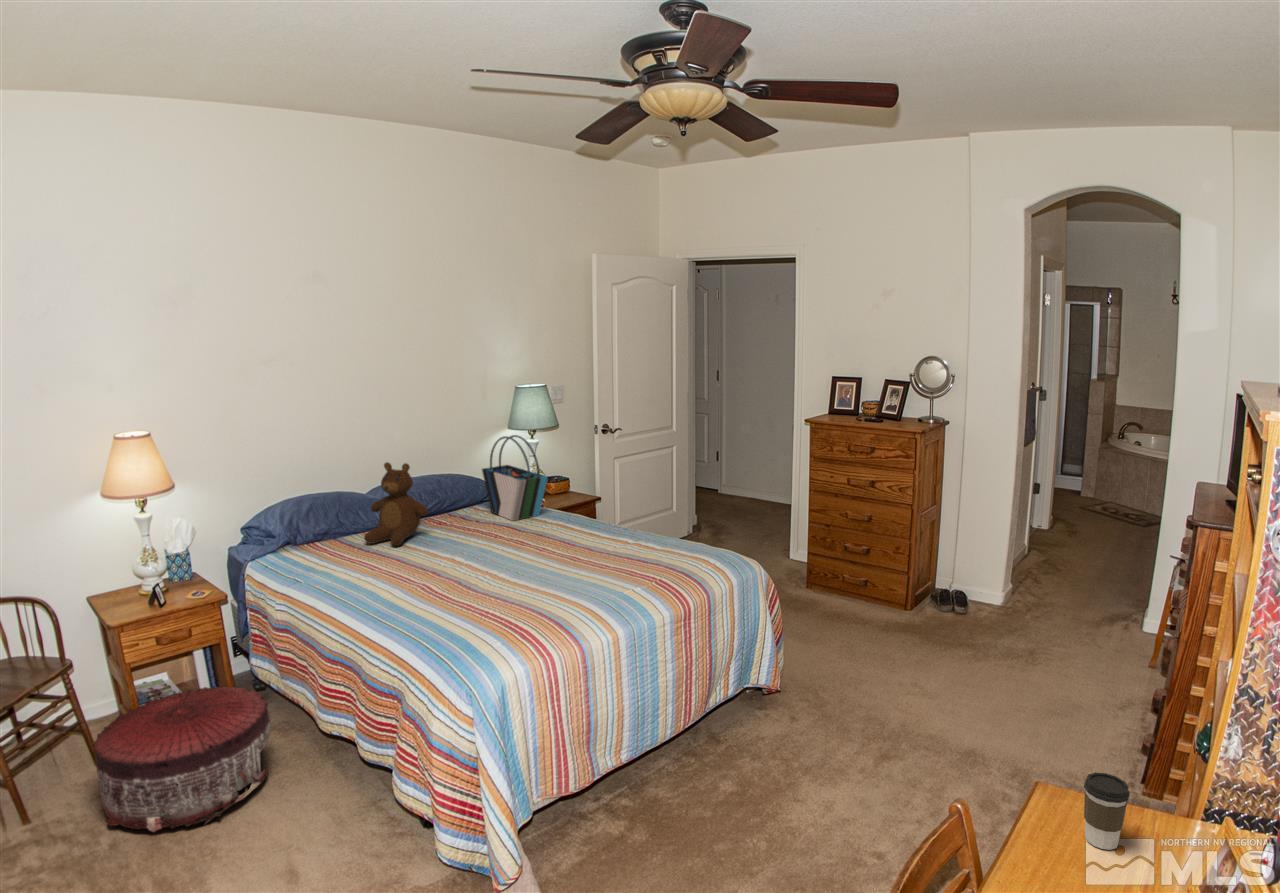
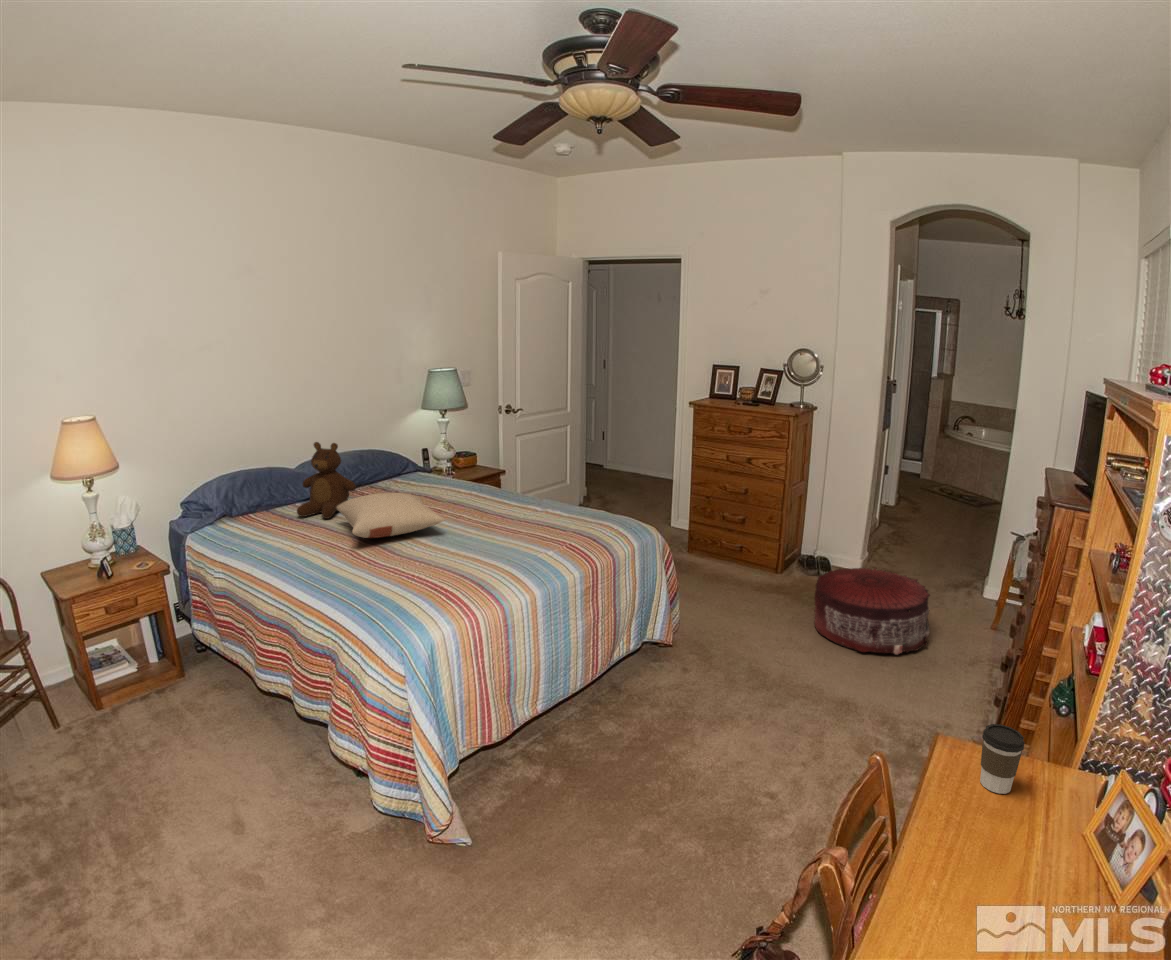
tote bag: present [482,435,547,521] -> none [405,417,466,495]
pillow: none [407,518,523,567] -> present [337,493,445,538]
pouf: present [93,686,271,832] -> present [814,568,930,655]

